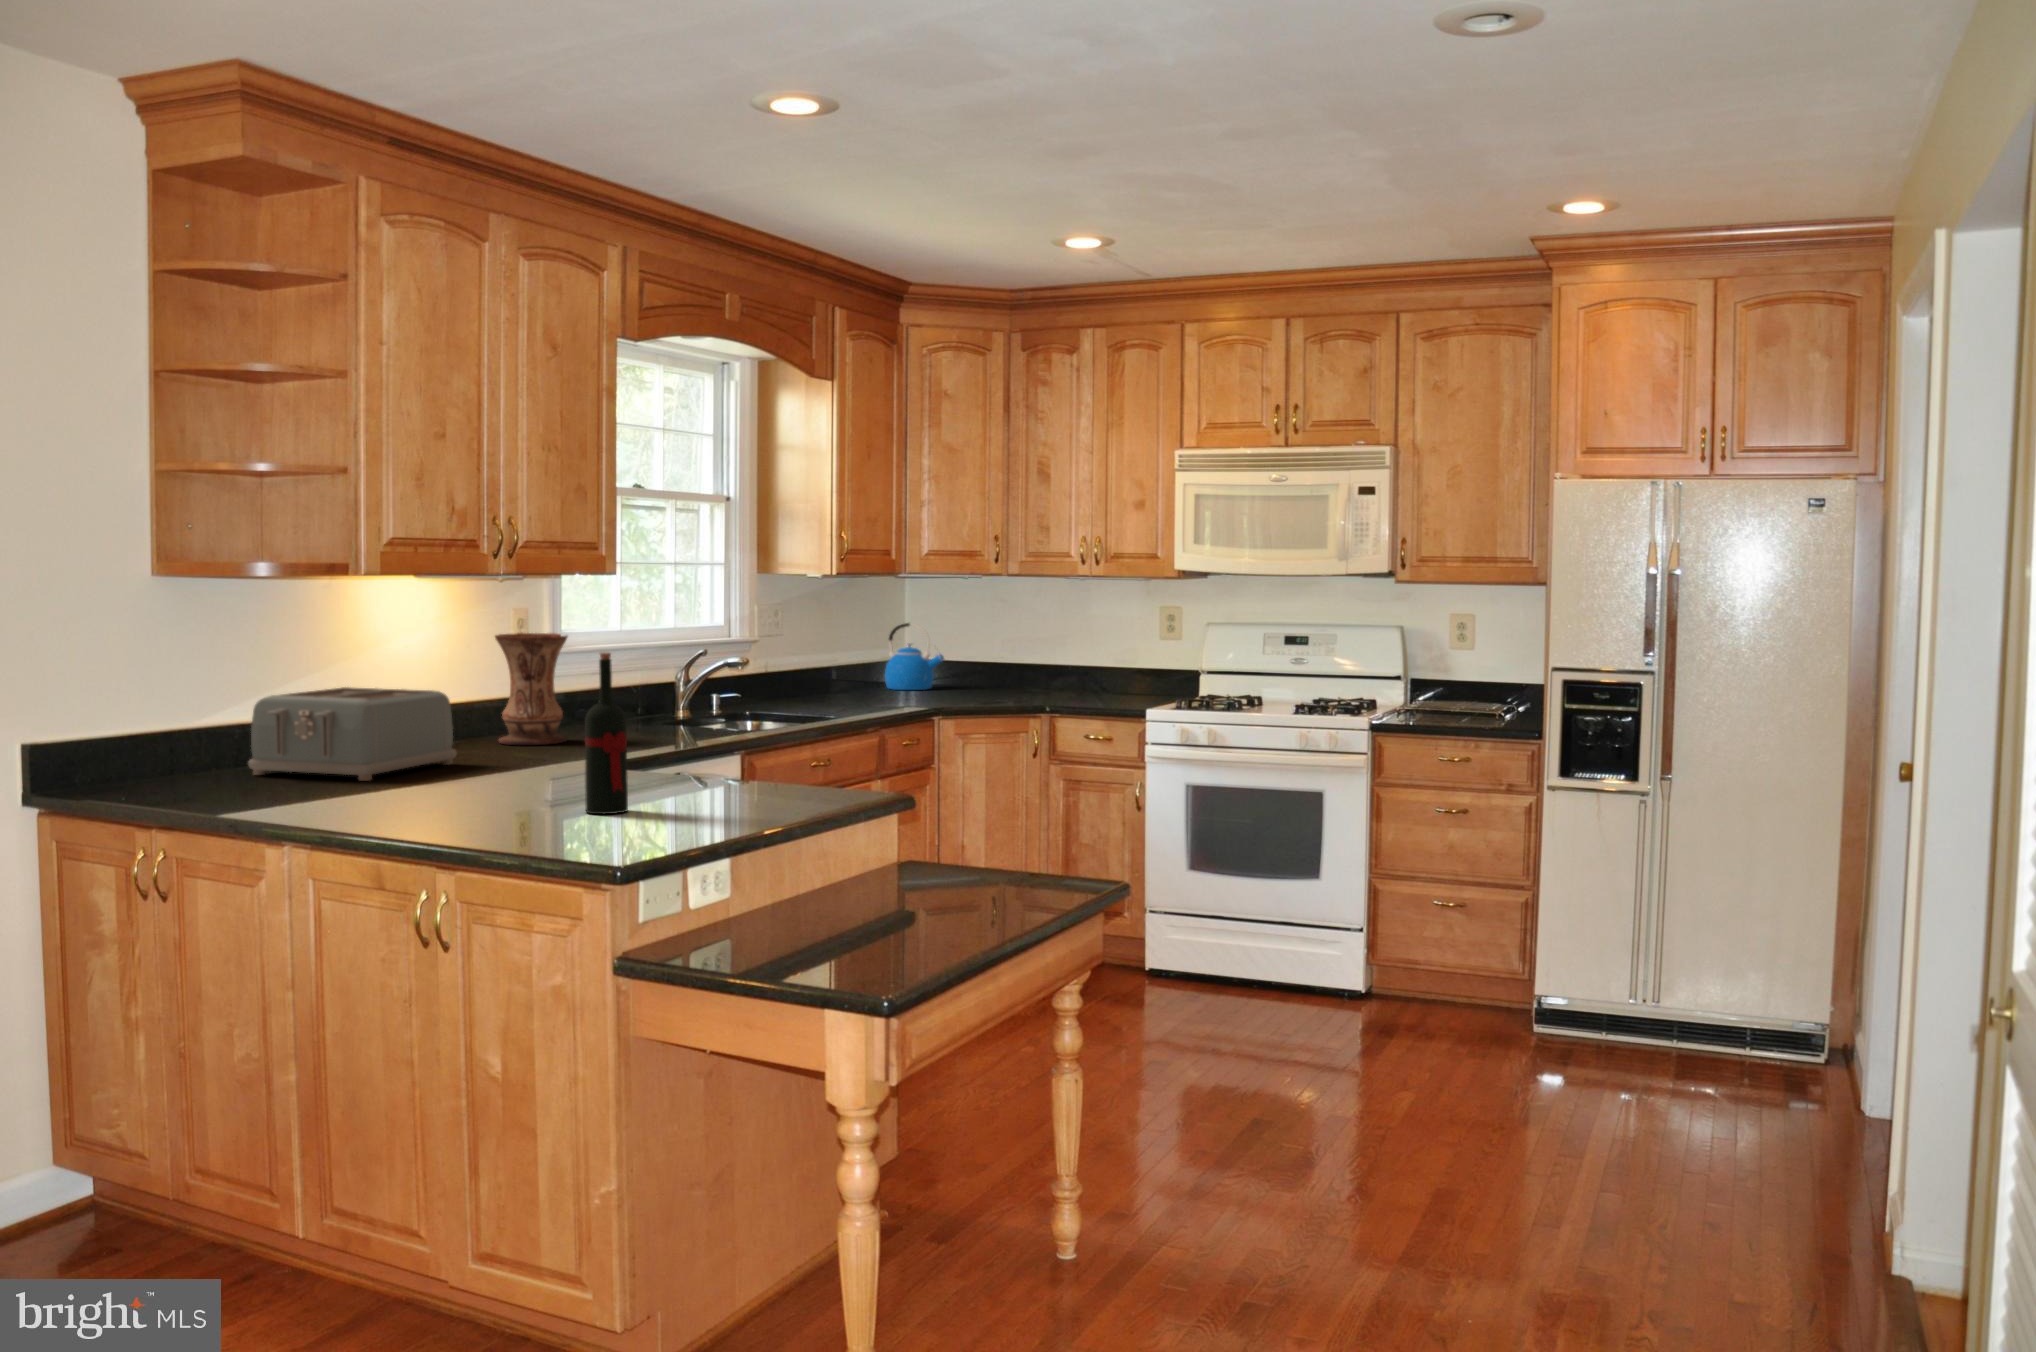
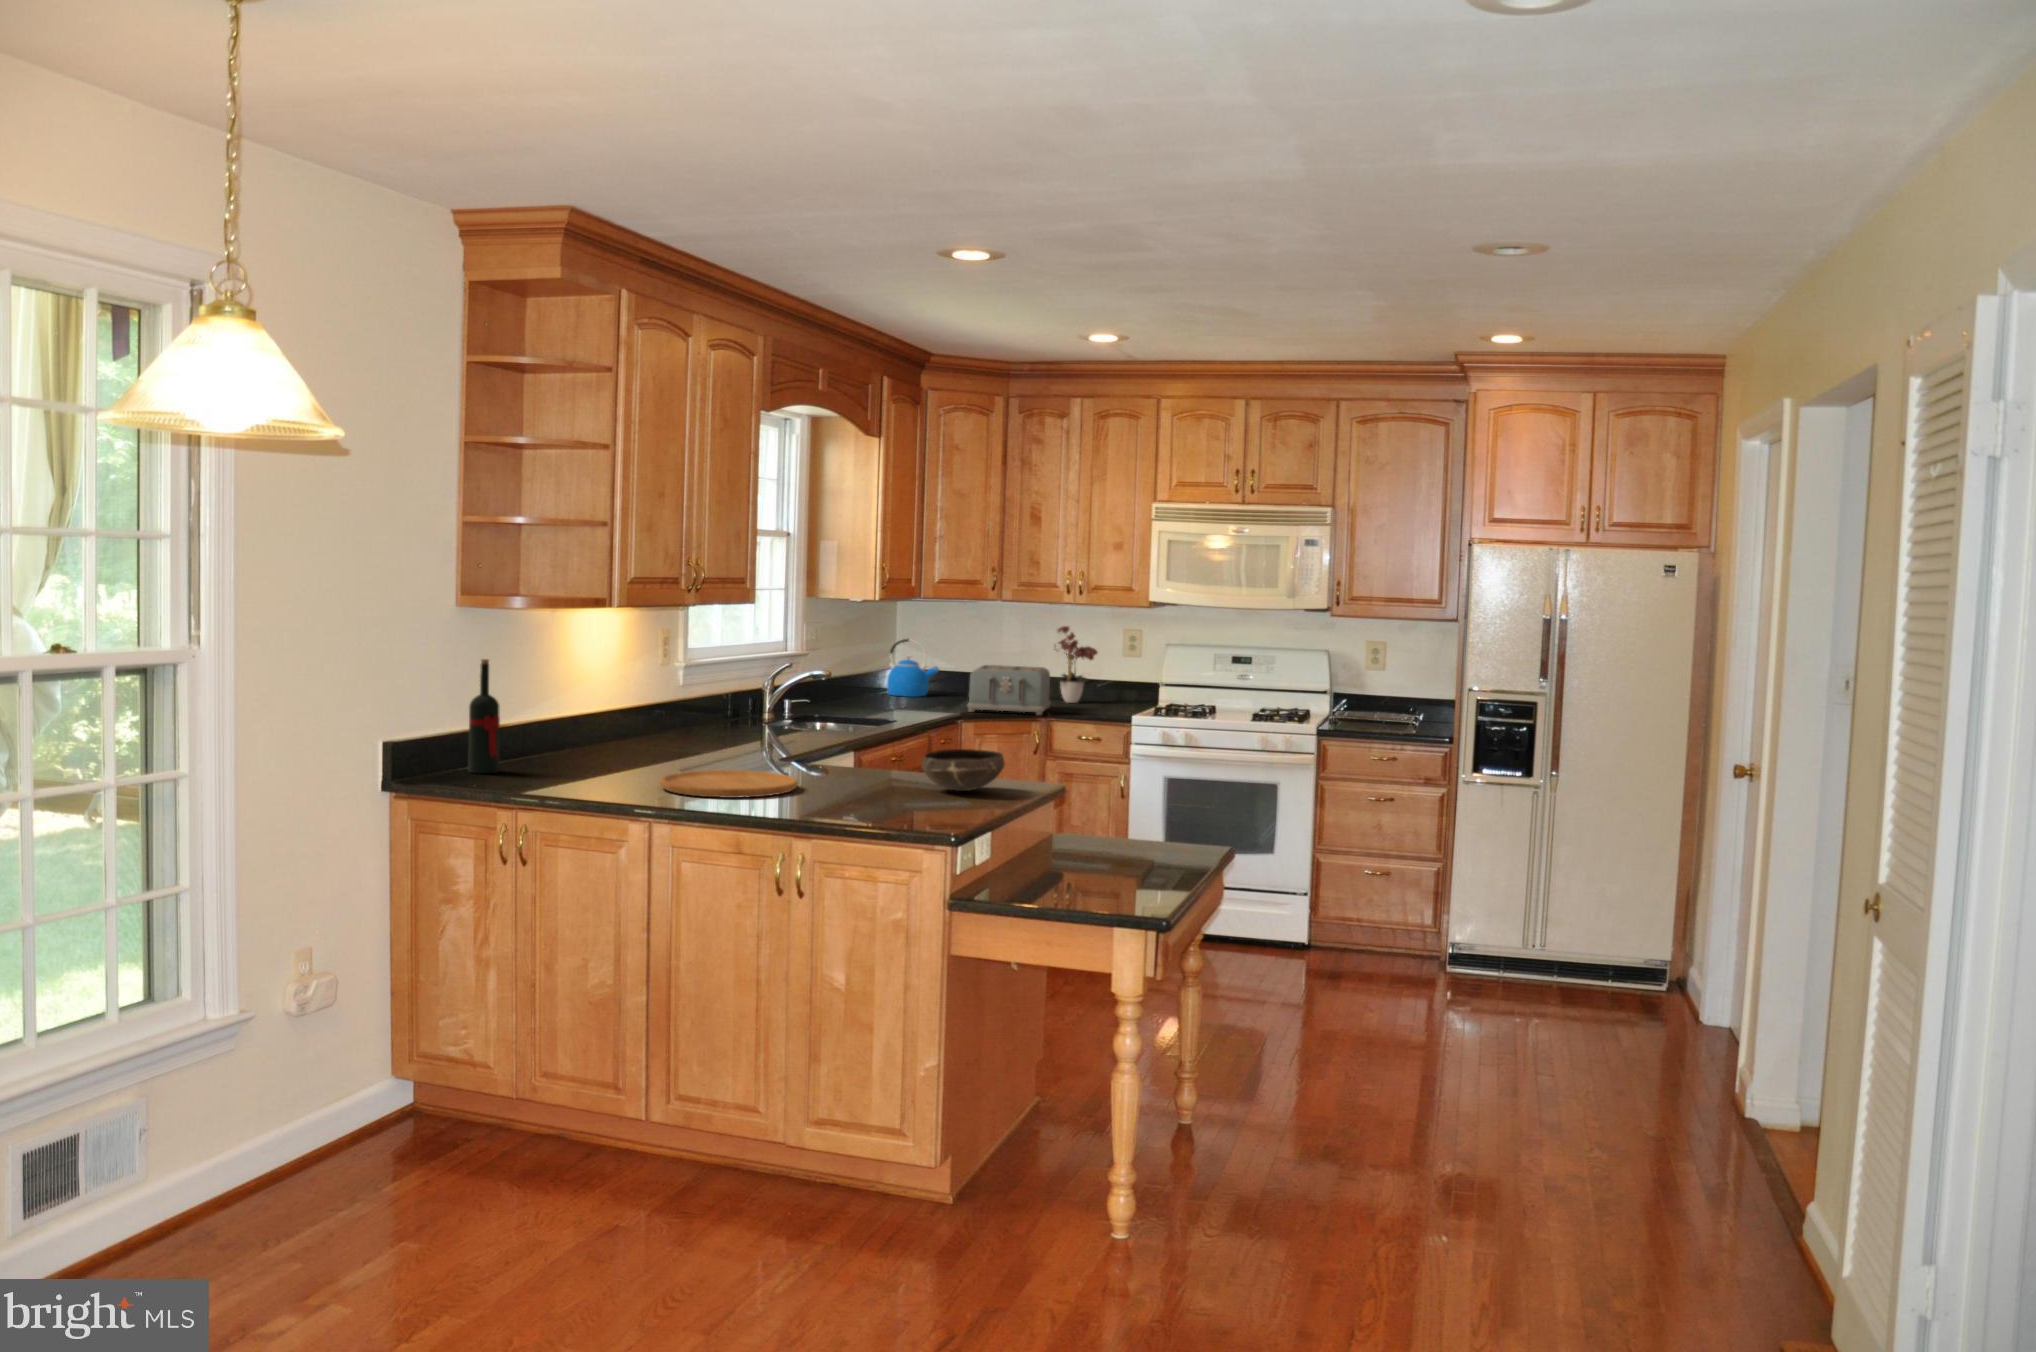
flower arrangement: none [1069,599,1132,695] -> present [1054,626,1098,703]
vase: present [495,633,567,745] -> none [666,651,725,744]
wine bottle: present [585,653,628,814] -> present [468,659,500,773]
toaster: present [248,687,457,781] -> present [968,665,1051,715]
bowl: none [686,748,800,804] -> present [921,749,1005,791]
cutting board: none [338,778,529,815] -> present [660,770,798,798]

